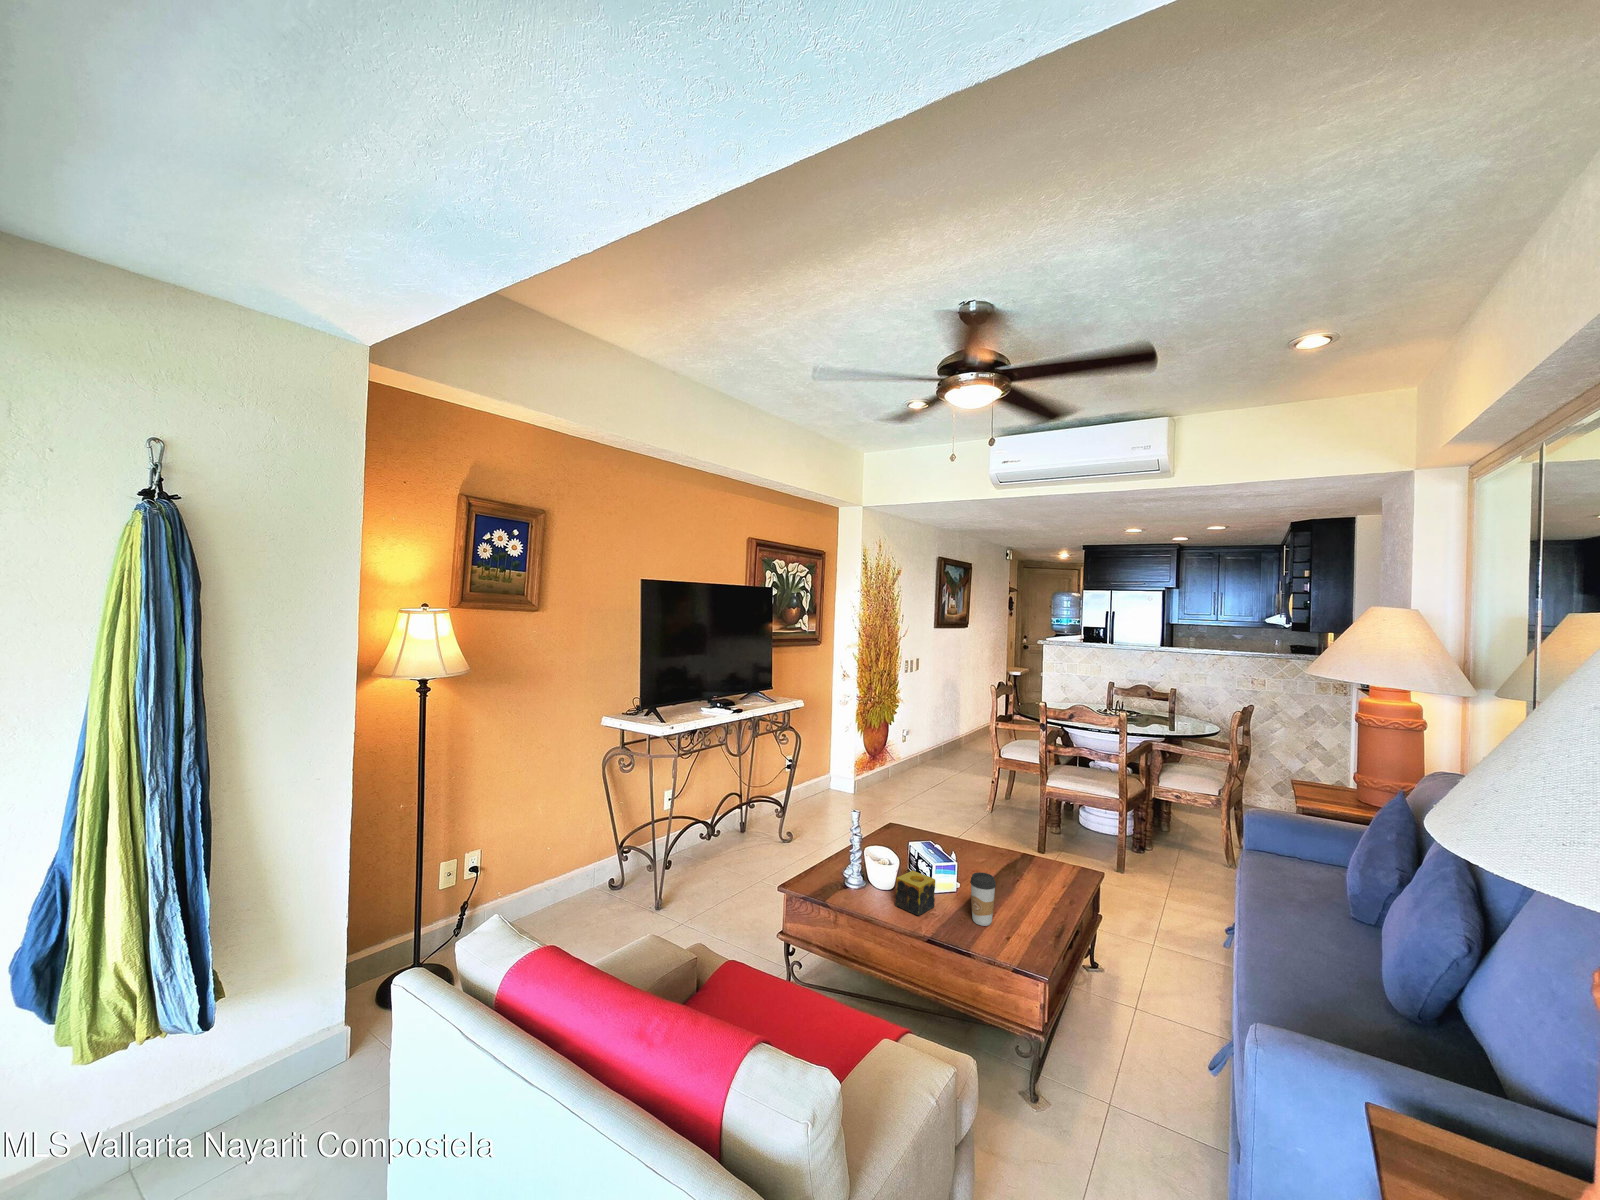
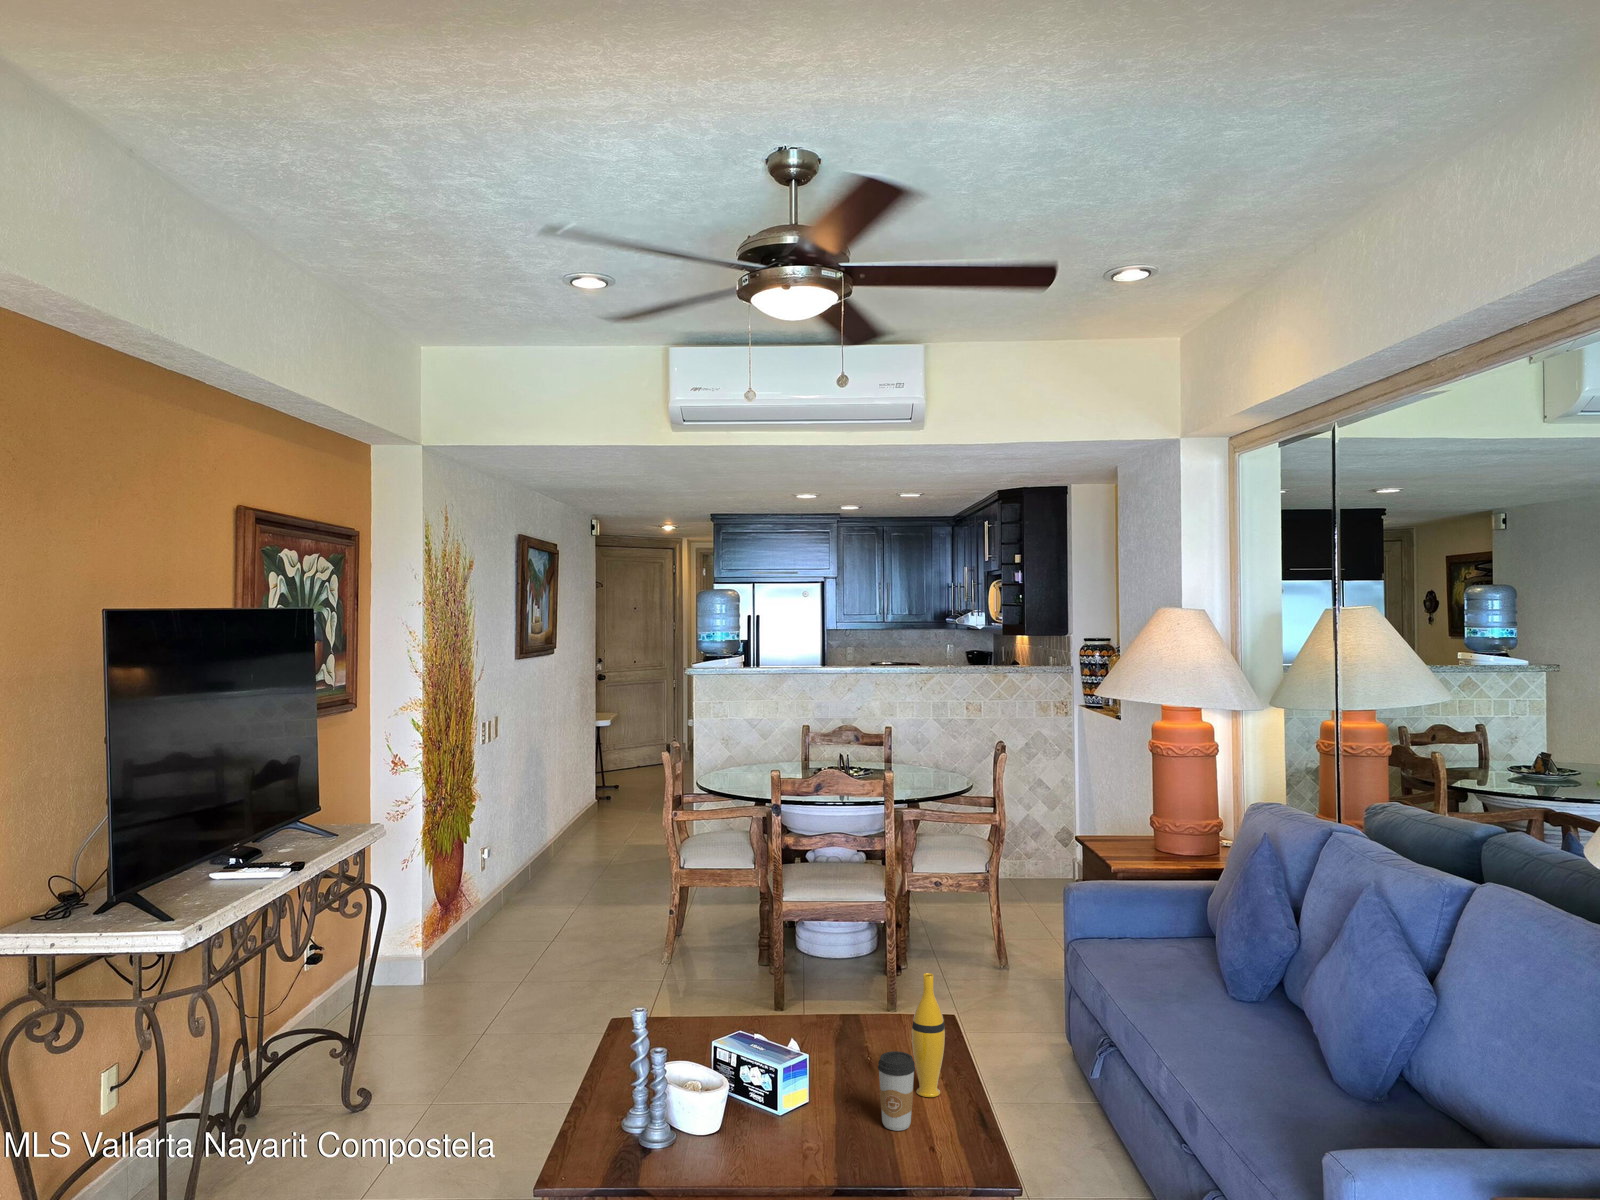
vase: none [1012,829,1036,914] -> present [912,973,945,1097]
candle: present [895,871,935,915] -> none [770,1079,823,1146]

